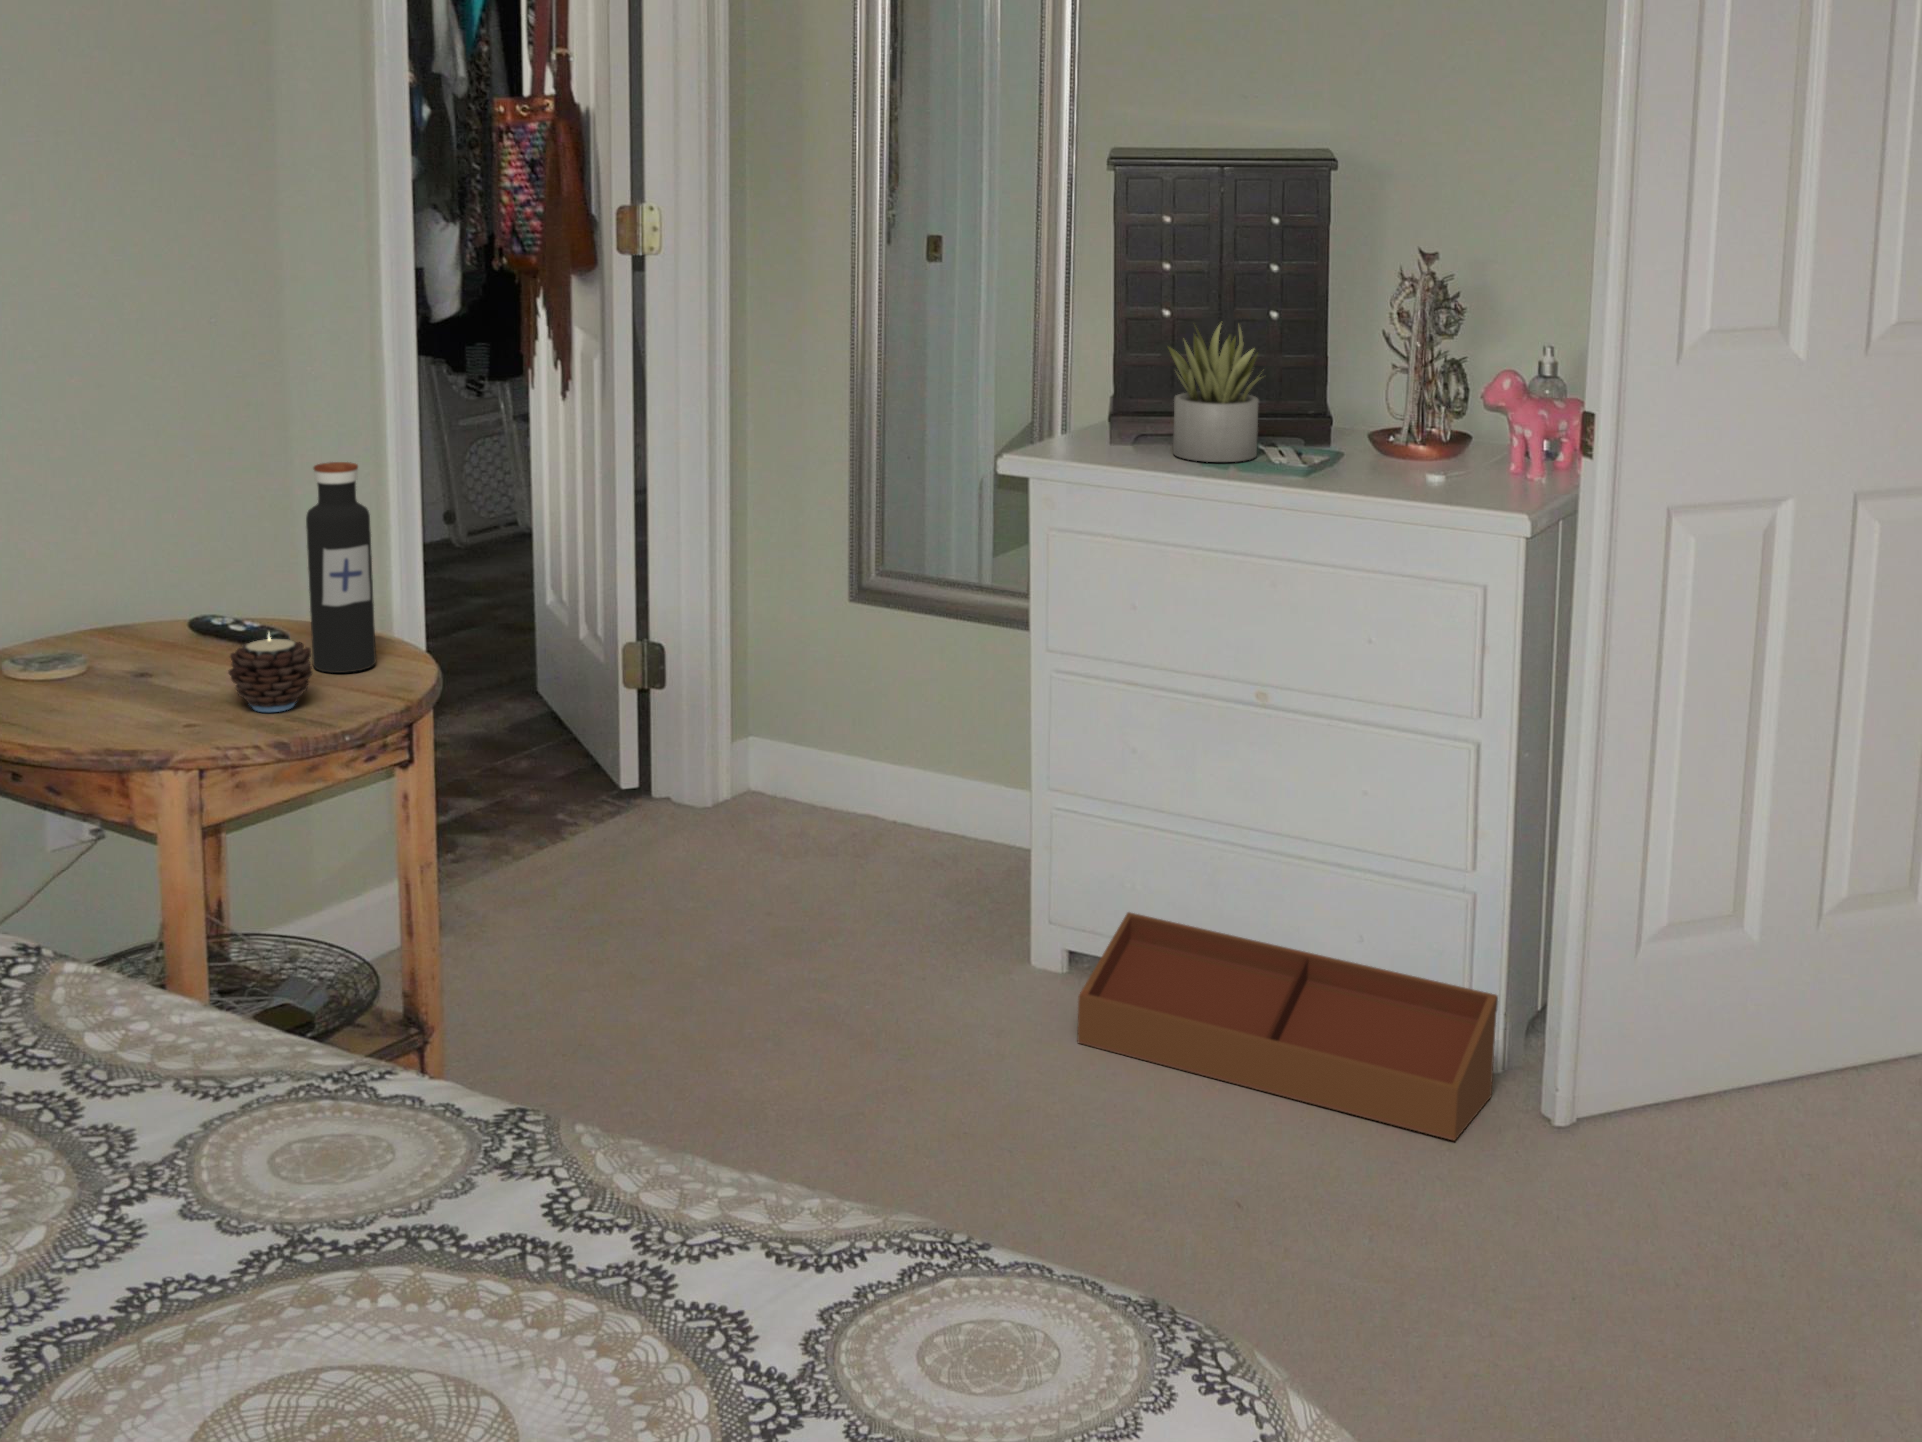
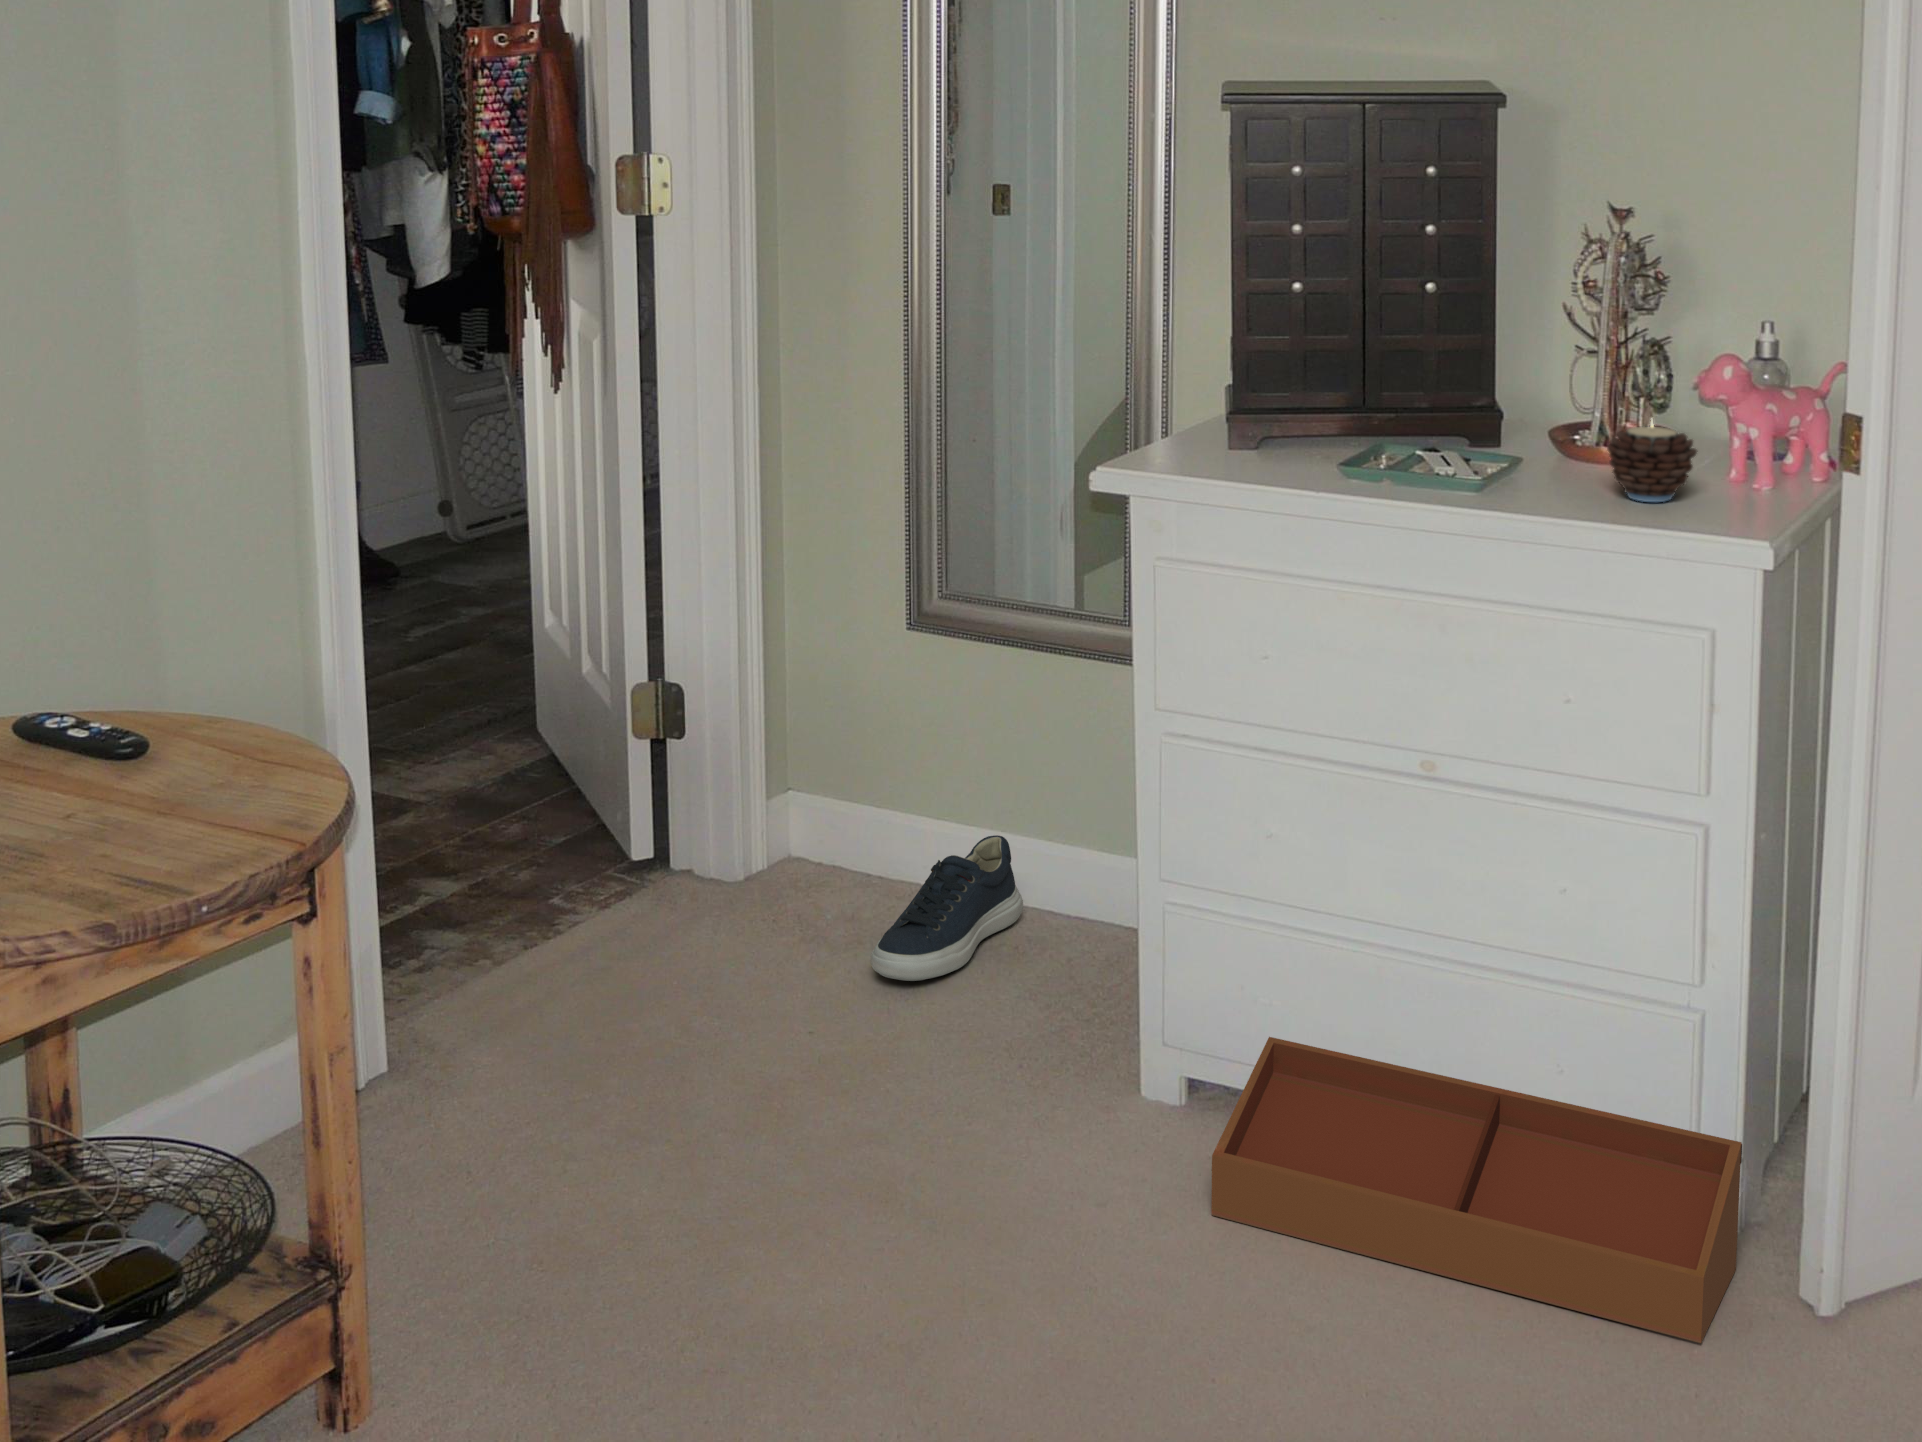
succulent plant: present [1168,324,1262,462] -> none [1305,296,1429,471]
water bottle: present [306,462,376,673] -> none [162,510,265,800]
candle: present [228,635,312,712] -> present [1607,422,1698,502]
shoe: none [814,769,938,877] -> present [871,835,1023,981]

